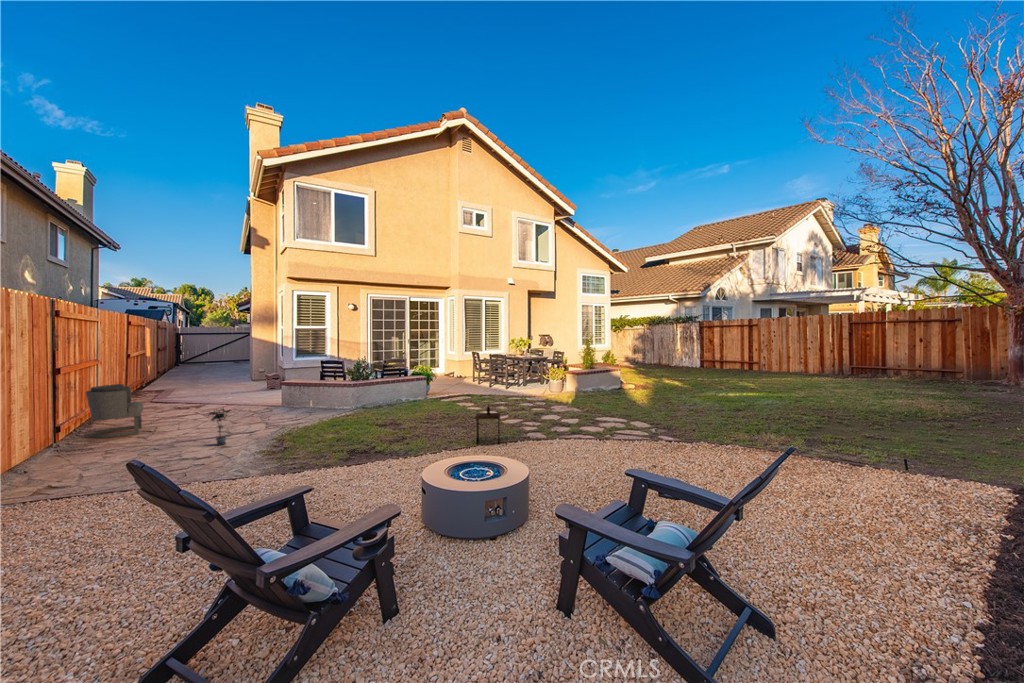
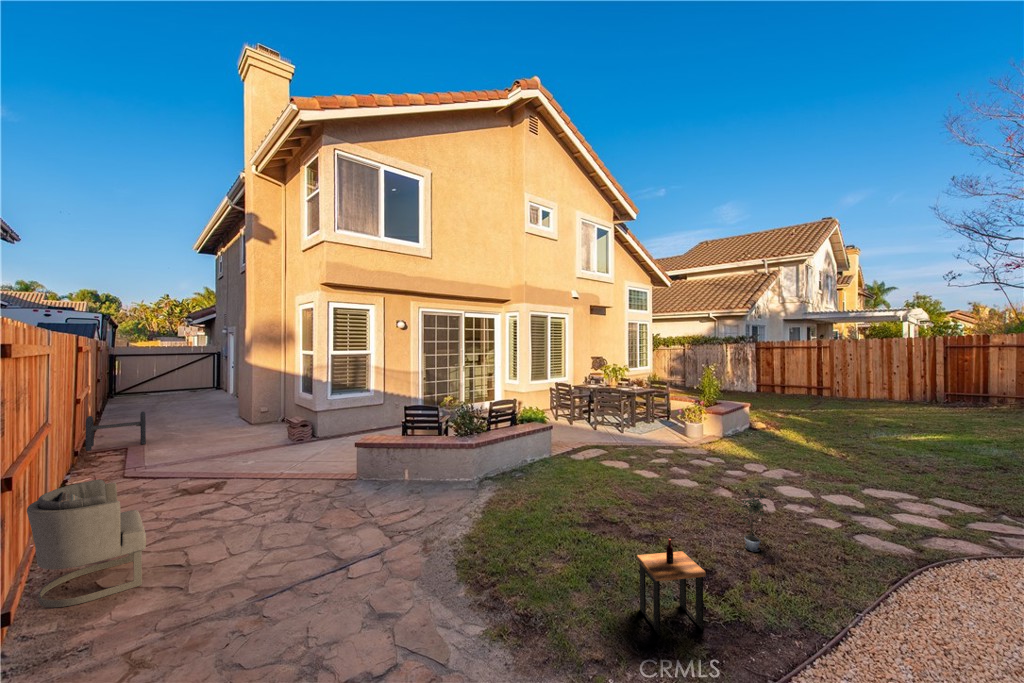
bench: none [143,368,183,392] -> present [86,411,146,451]
side table: present [475,404,500,444] -> present [637,539,706,636]
potted plant: present [208,408,230,445] -> present [742,490,767,552]

